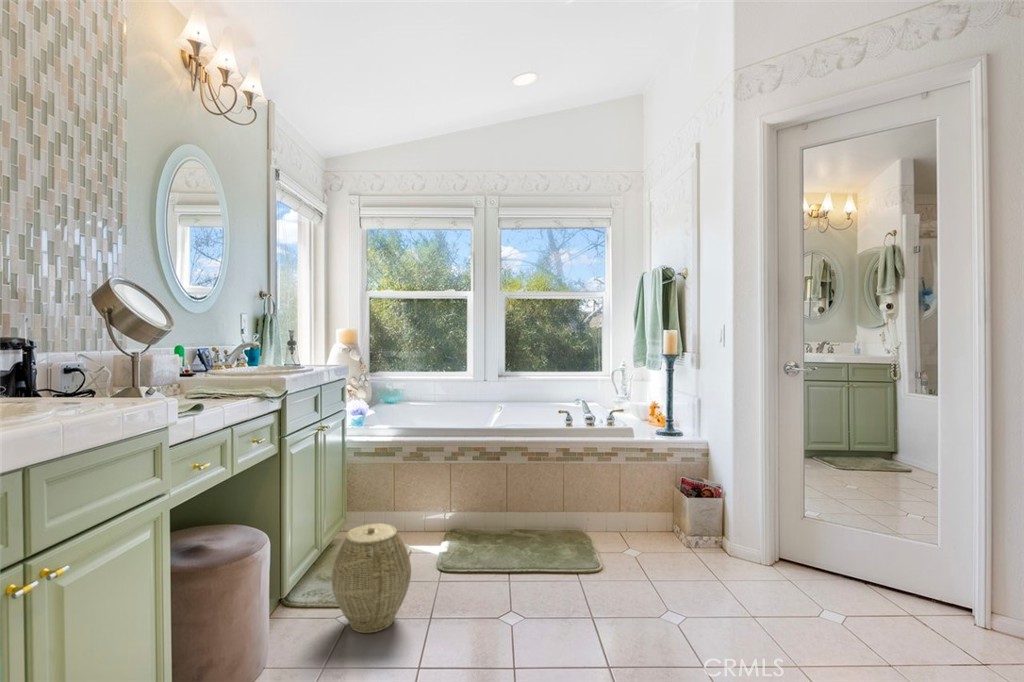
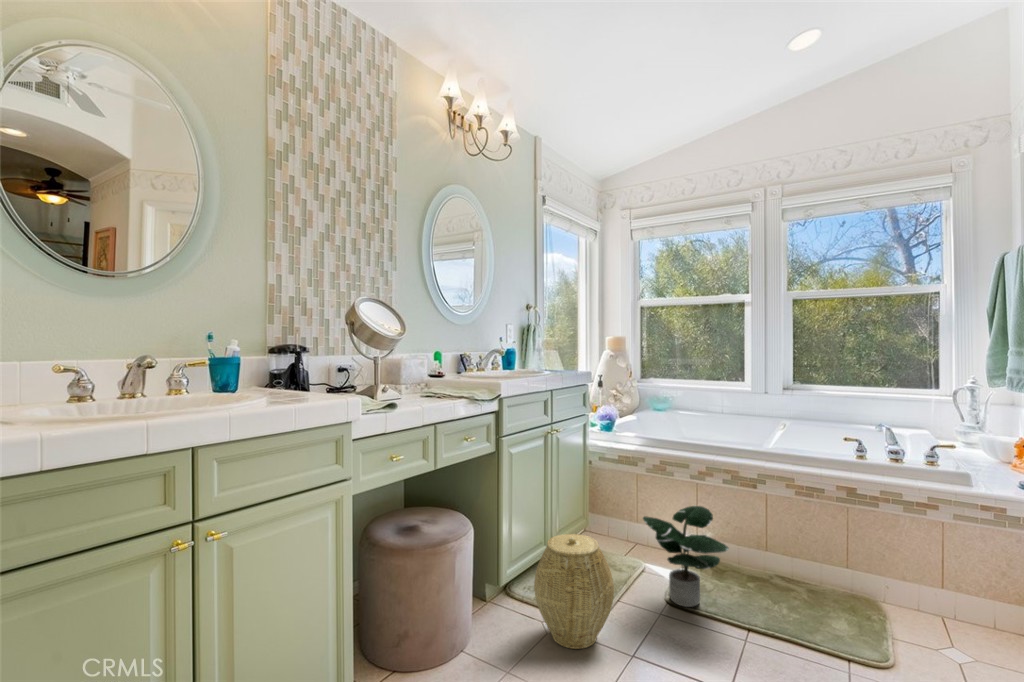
potted plant: none [420,481,494,570] -> present [643,506,729,607]

